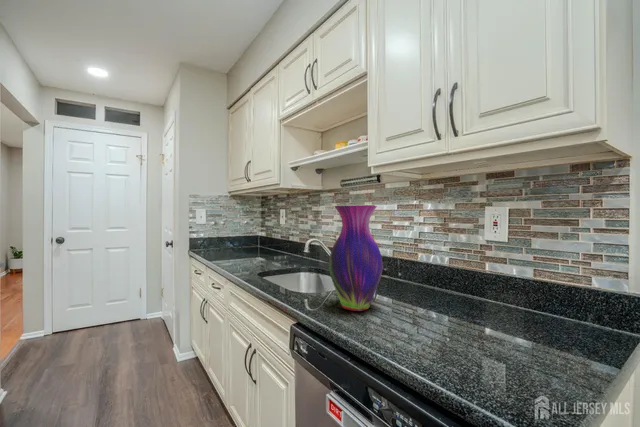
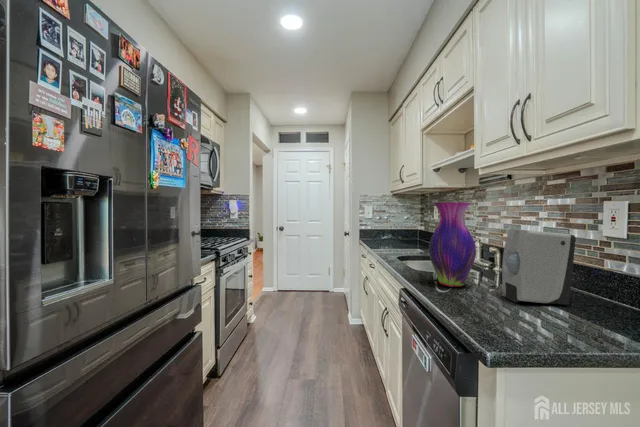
soap dispenser: none [418,237,483,322] -> present [502,229,576,305]

